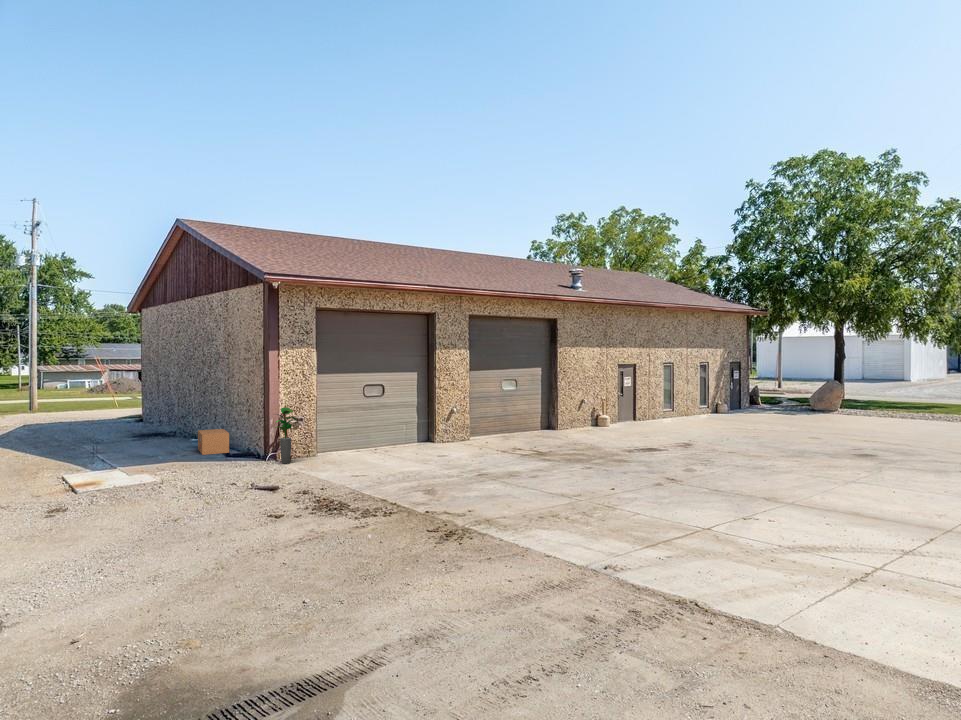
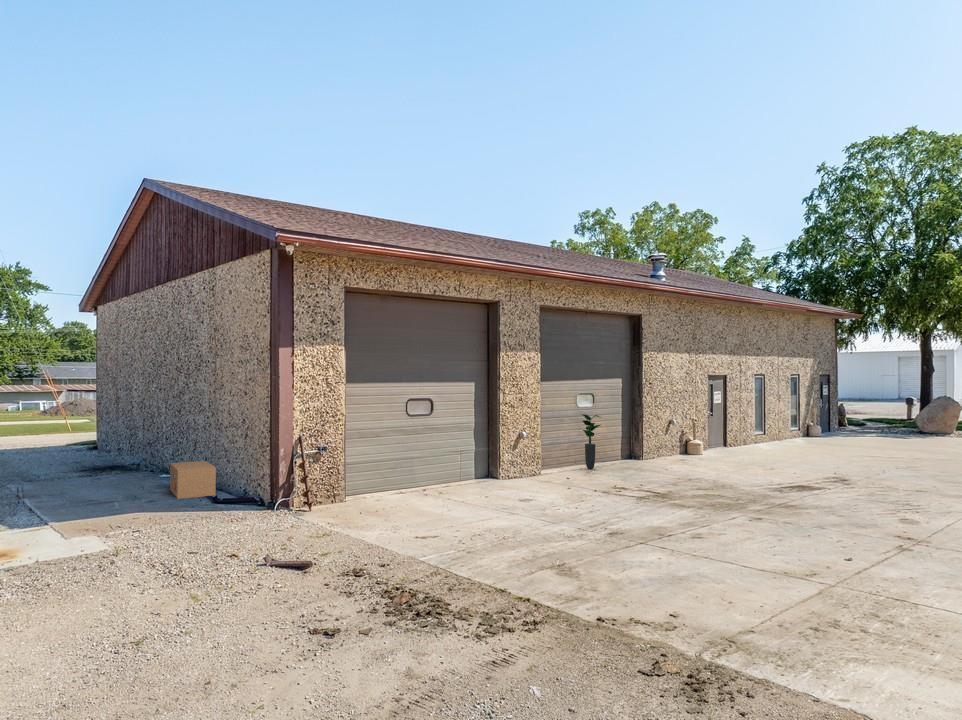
potted plant: present [275,408,297,464] -> present [582,414,600,469]

